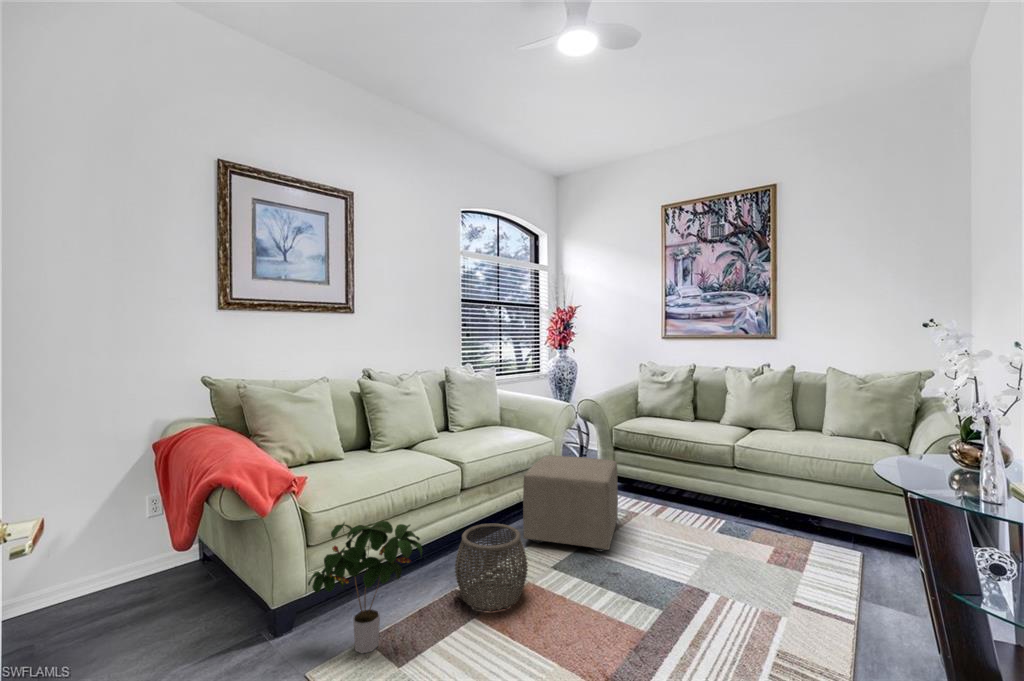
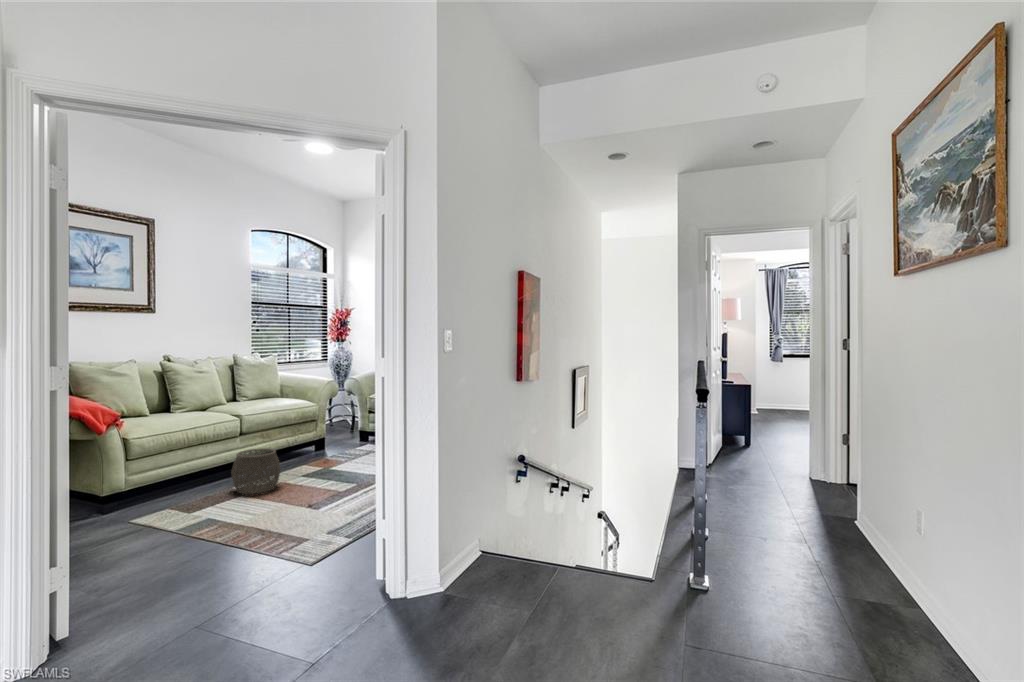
ottoman: present [523,456,618,552] -> none [288,414,360,469]
potted plant: present [308,521,422,653] -> none [130,439,207,513]

